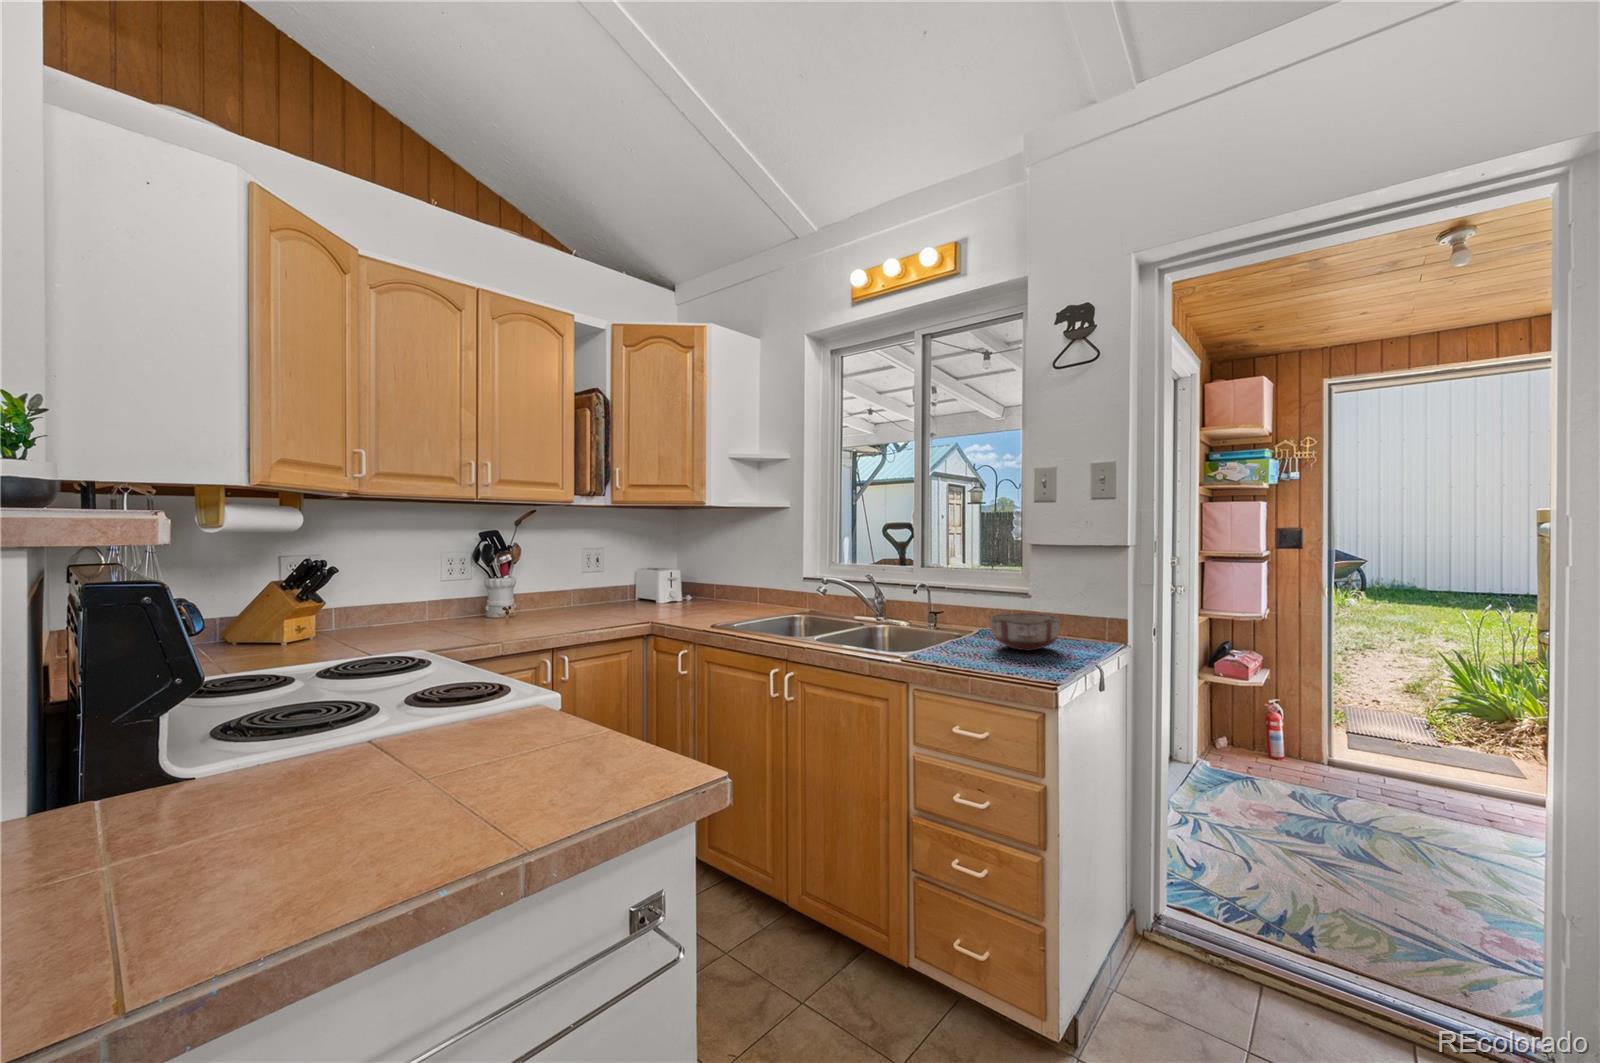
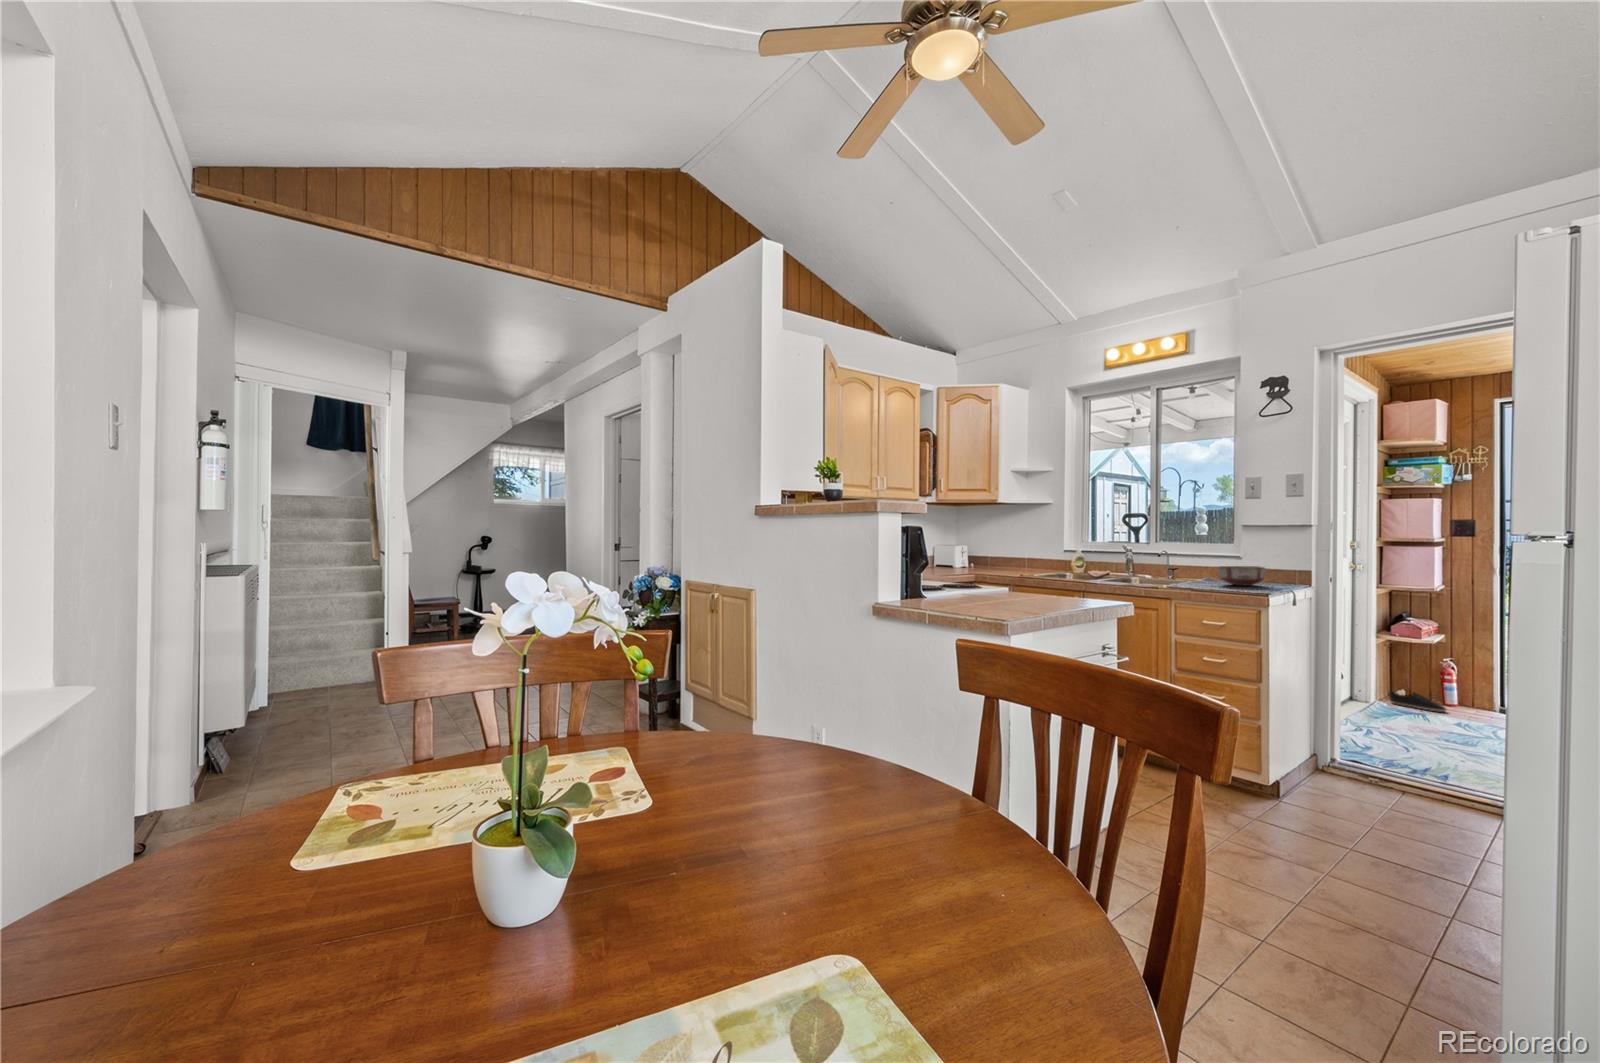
shoe: none [1212,747,1276,776] -> present [1389,692,1446,712]

